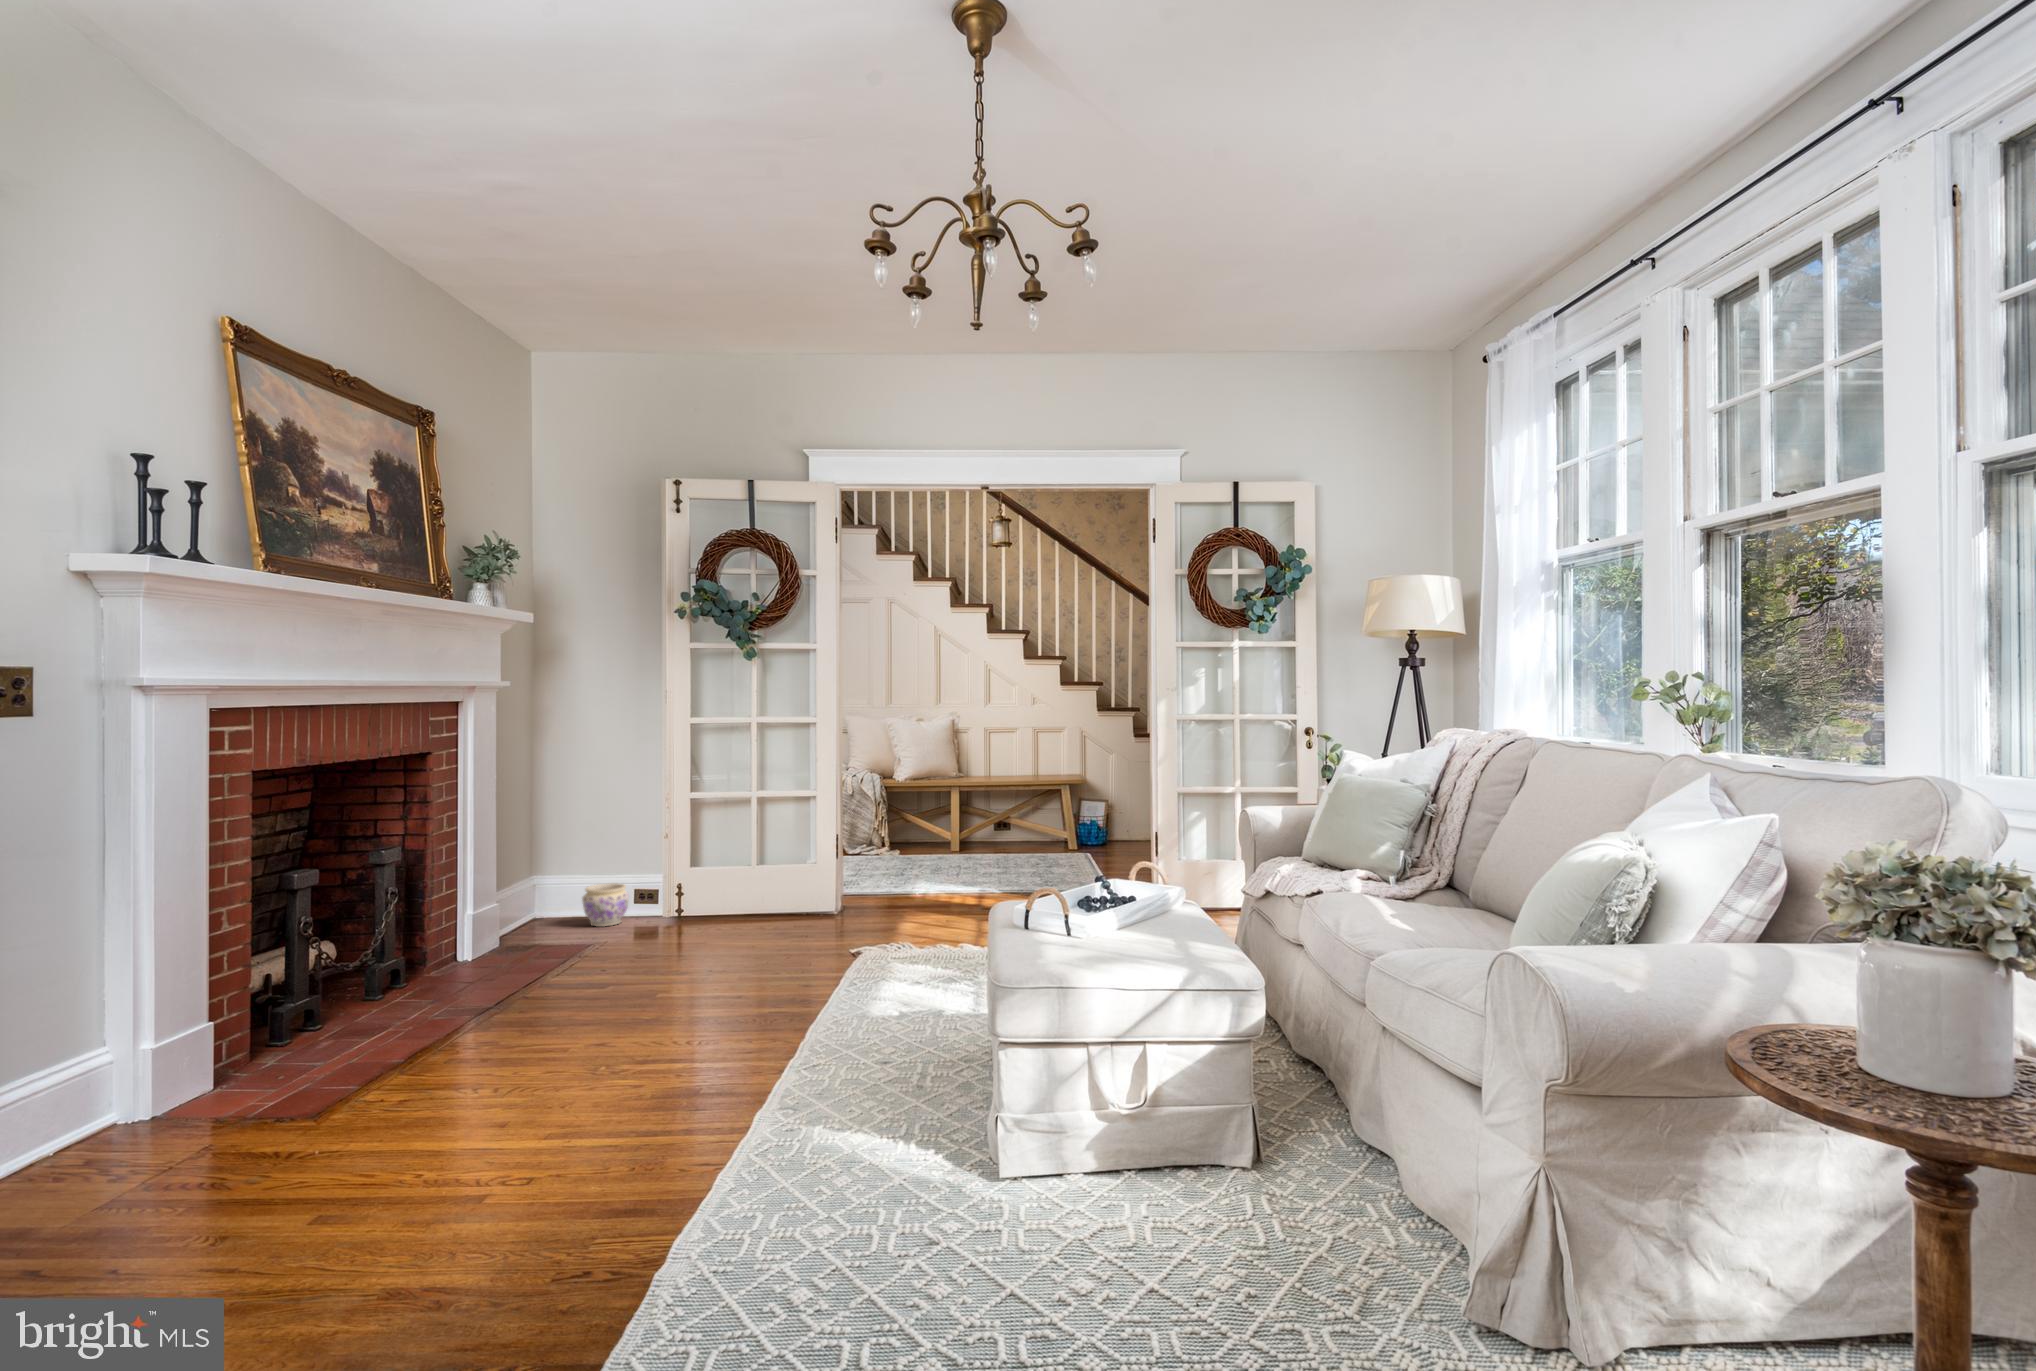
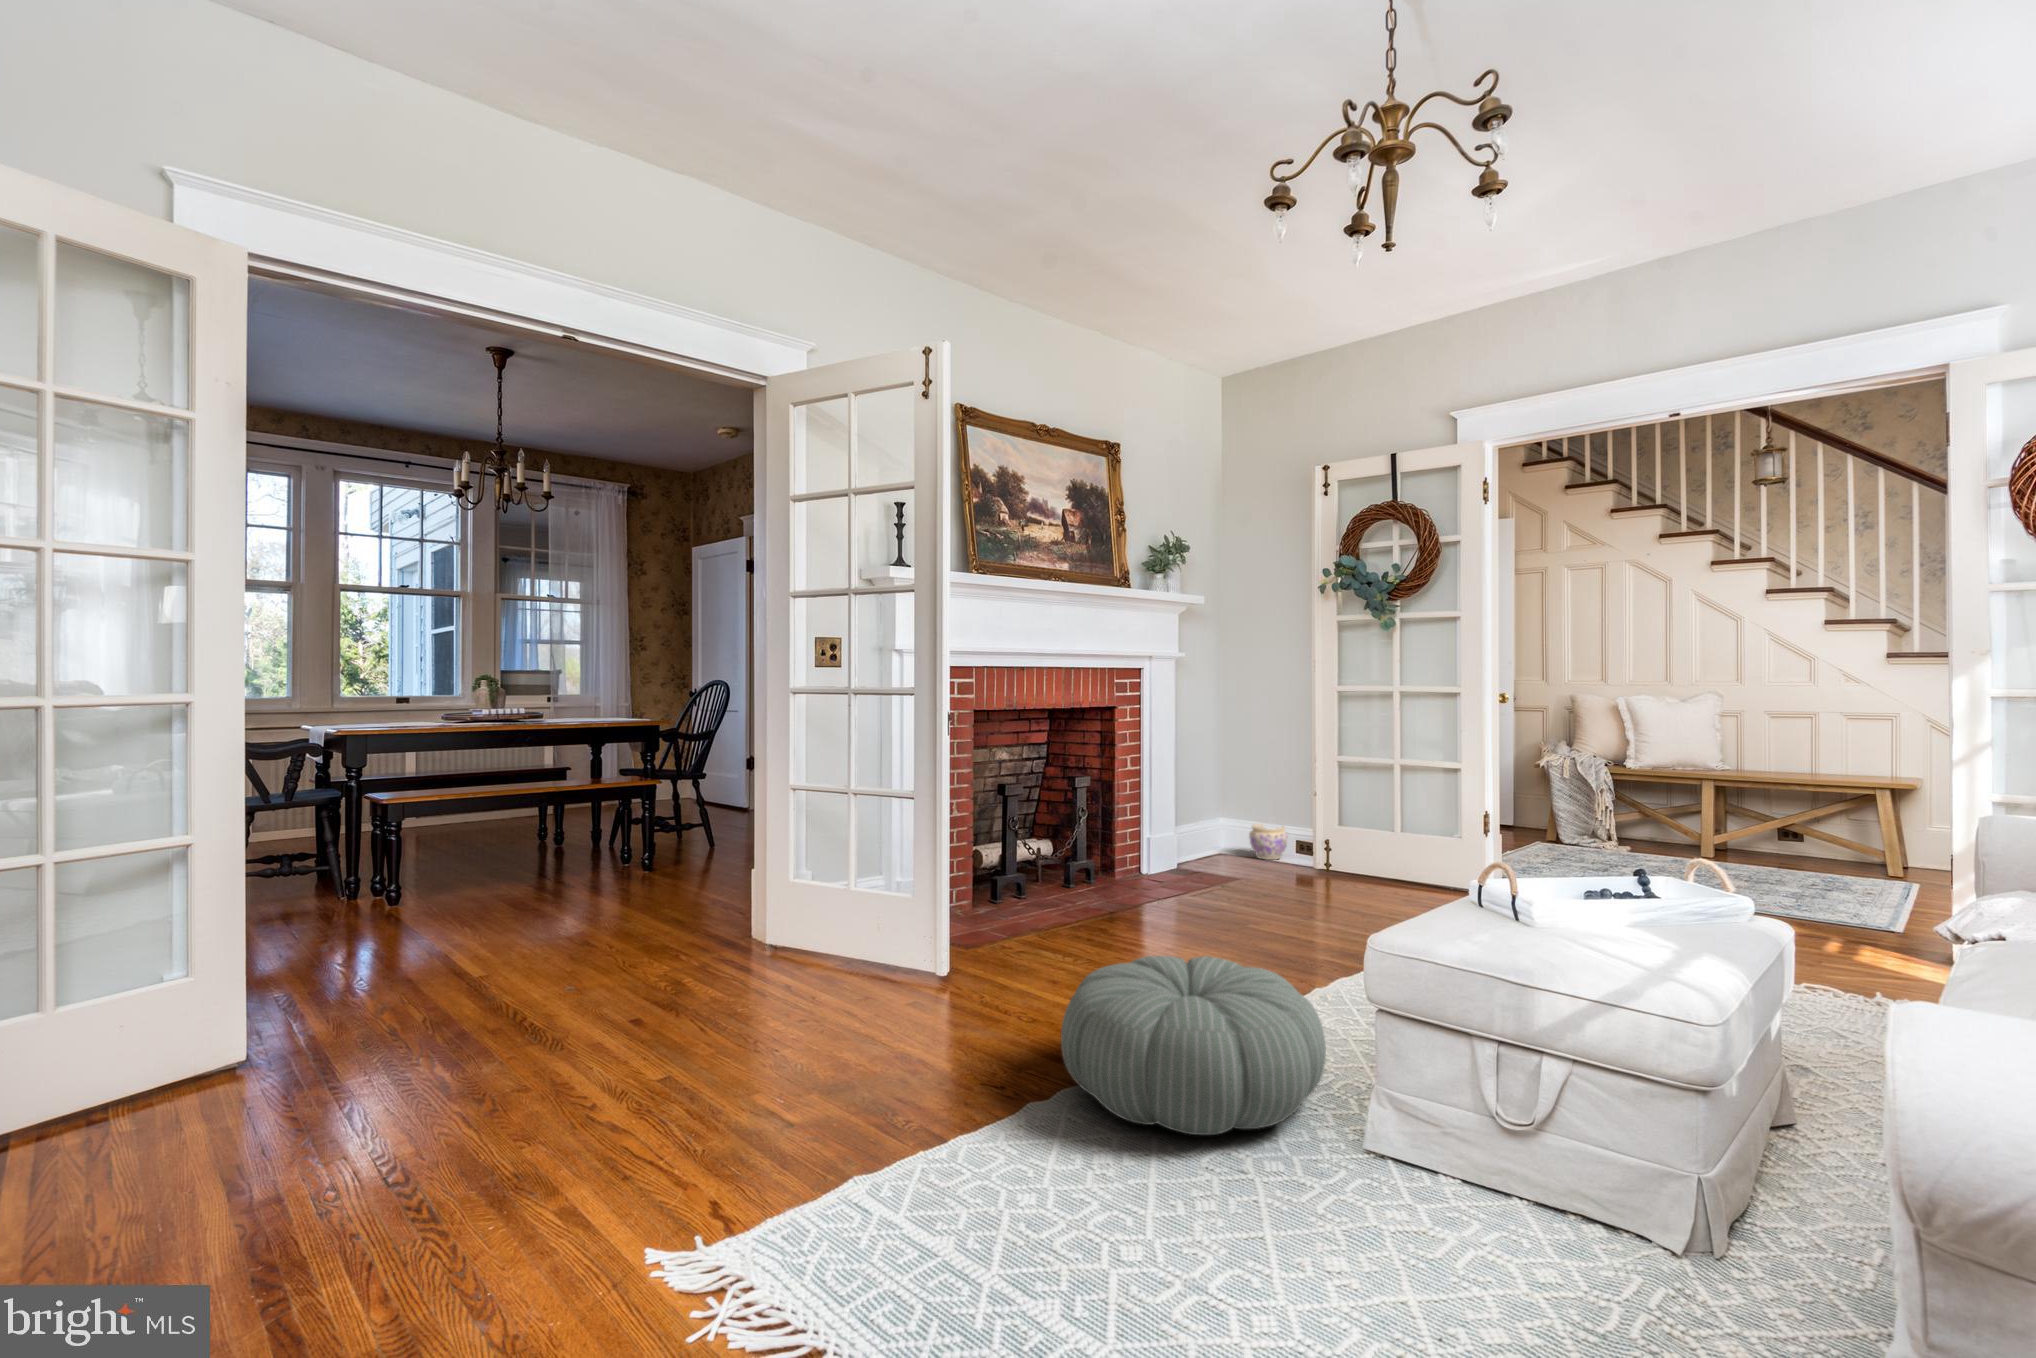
pouf: none [650,1037,948,1245] -> present [1061,956,1326,1135]

